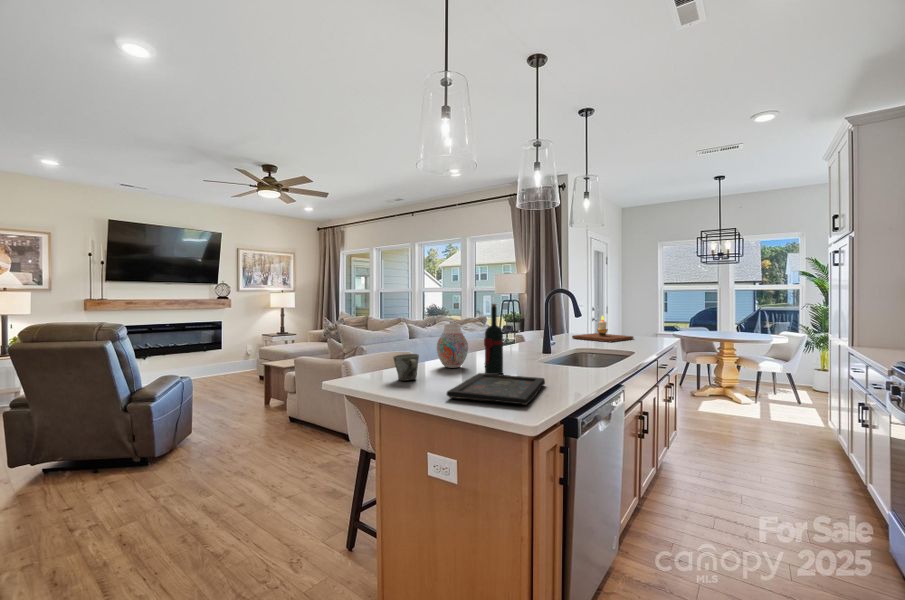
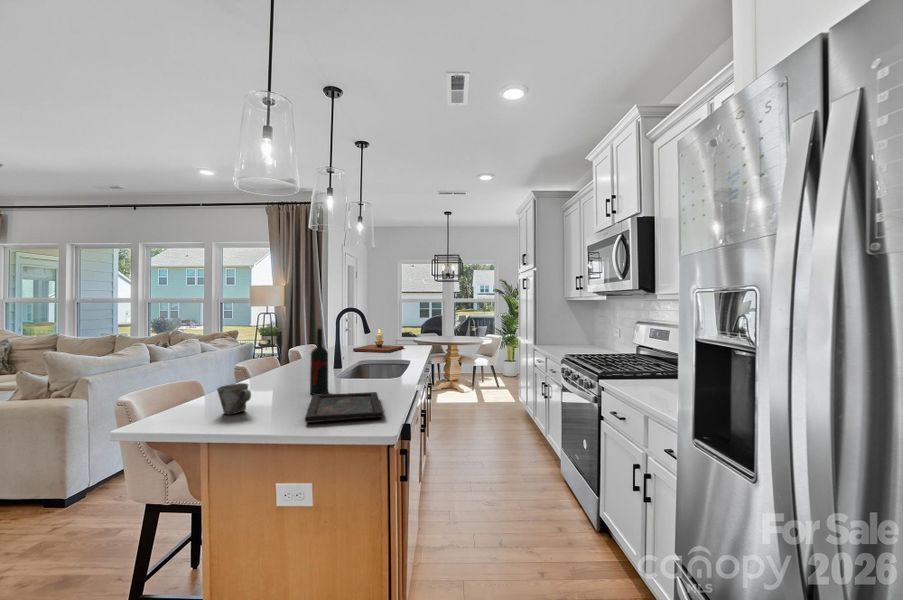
vase: present [437,324,468,368] -> none [251,347,286,393]

